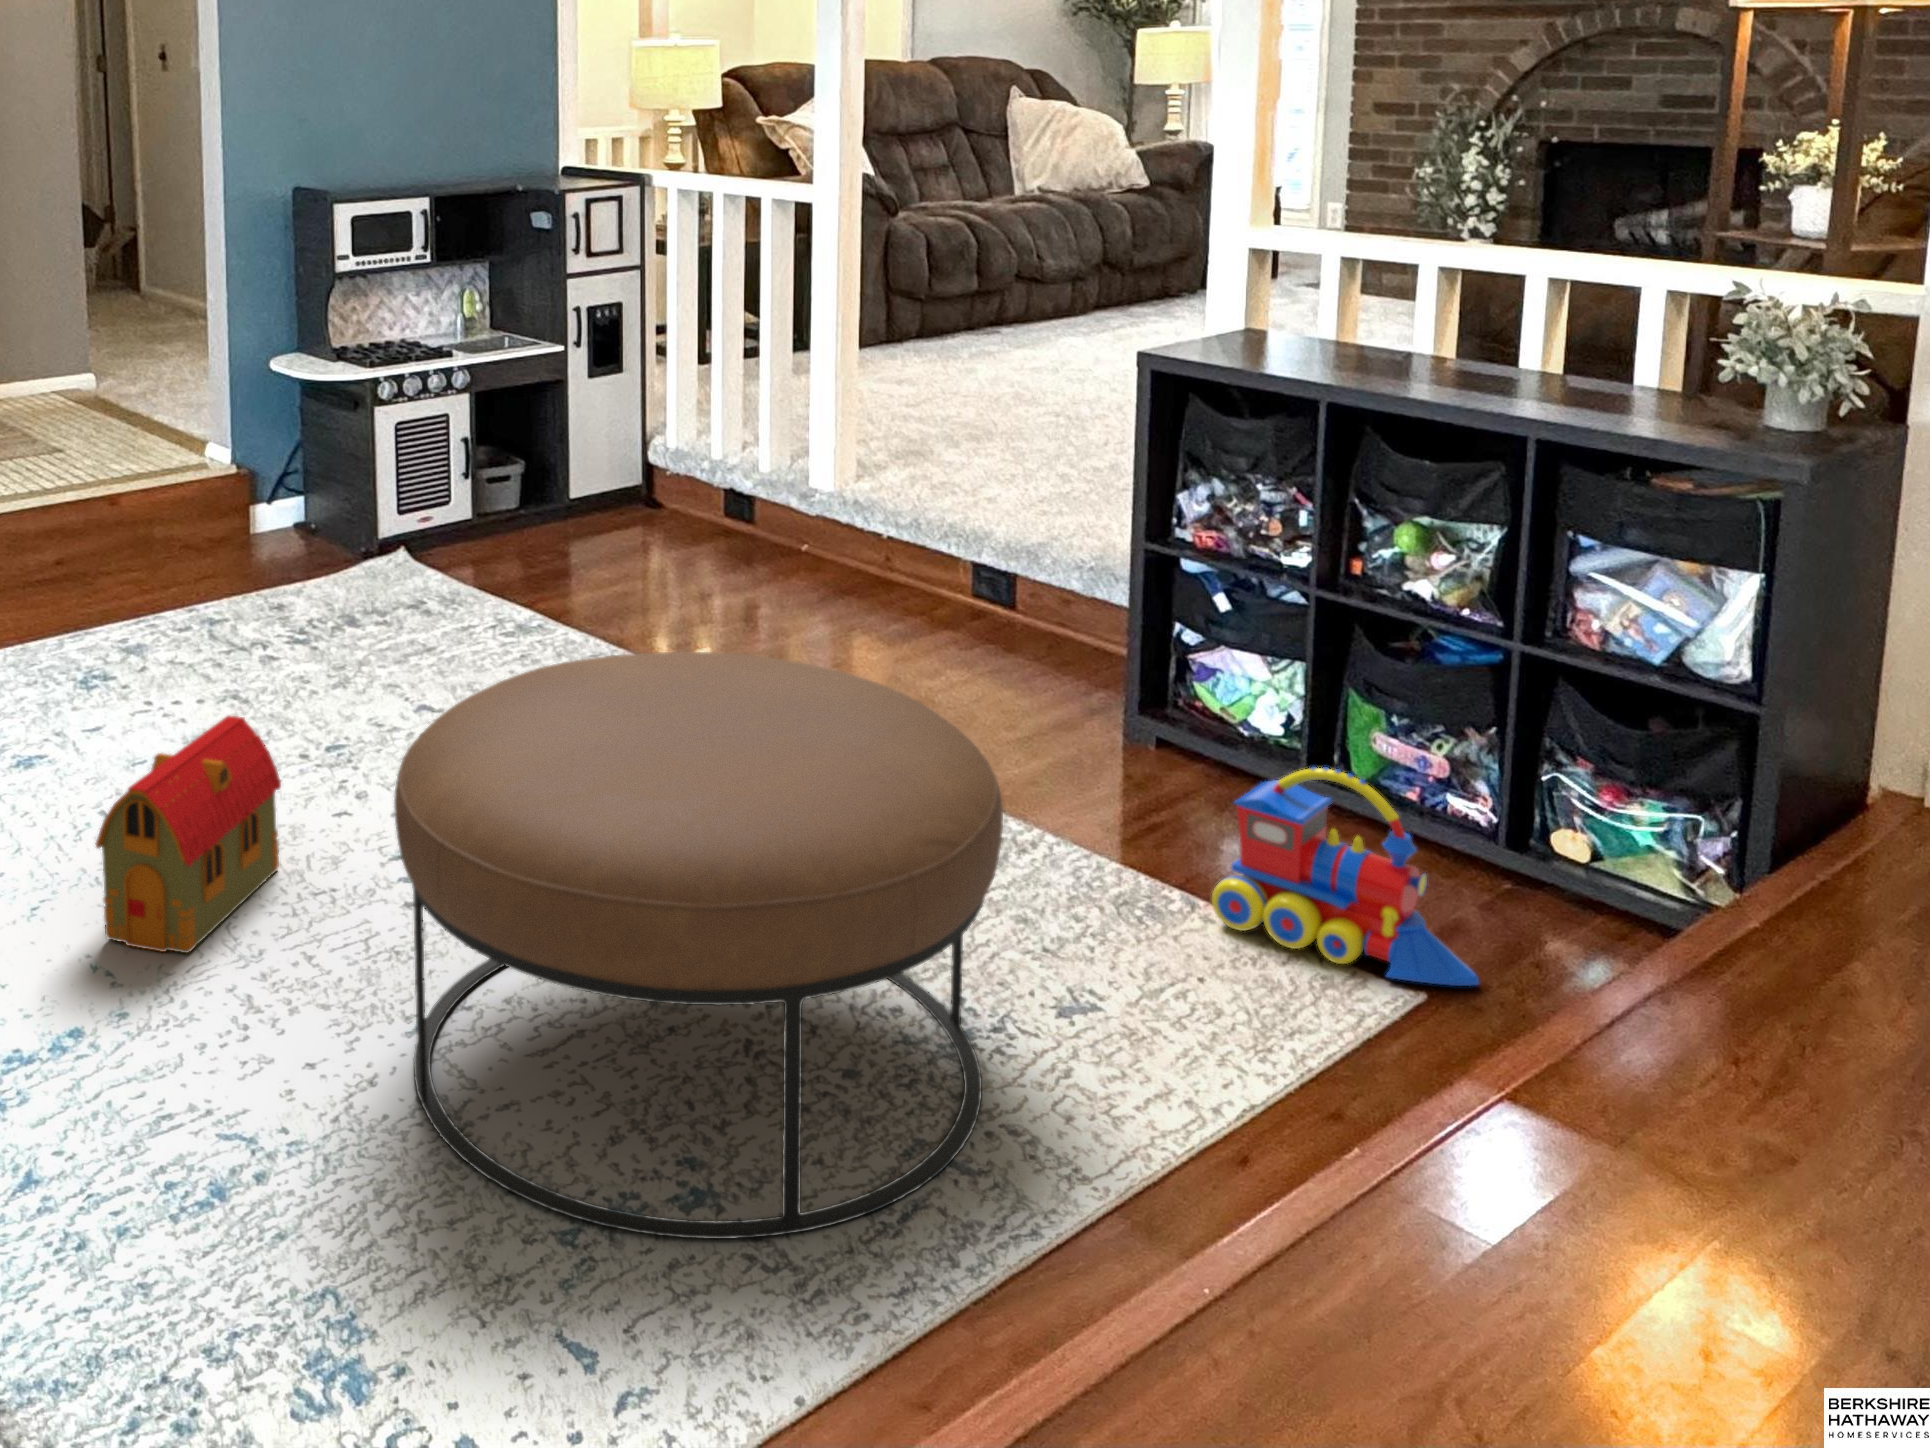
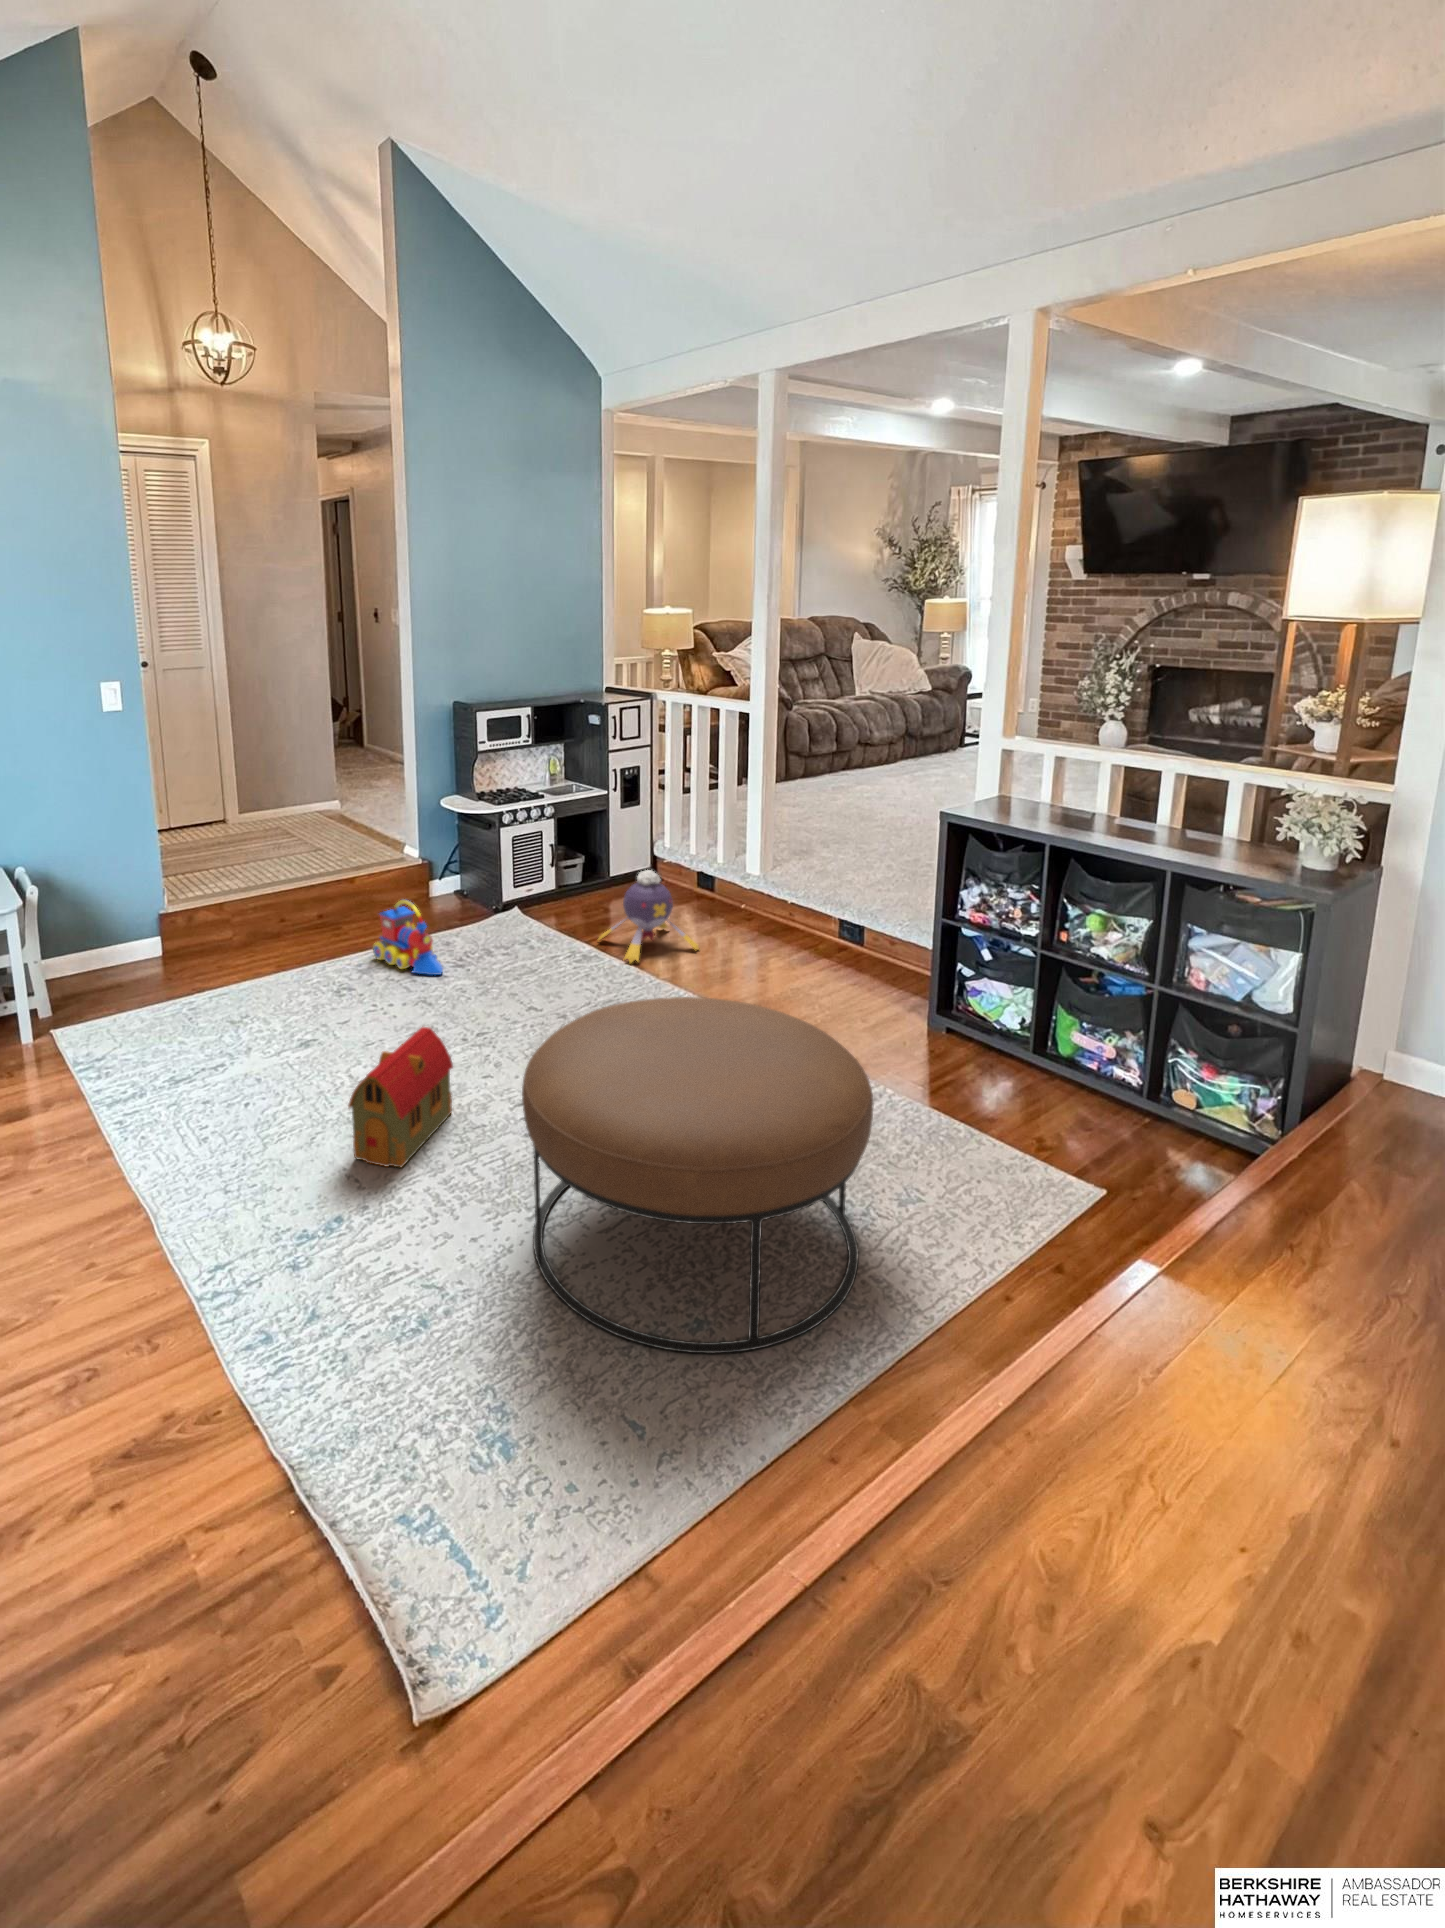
plush toy: none [543,472,727,637] -> present [599,870,699,963]
toy train: present [1212,767,1479,986] -> present [373,900,443,975]

